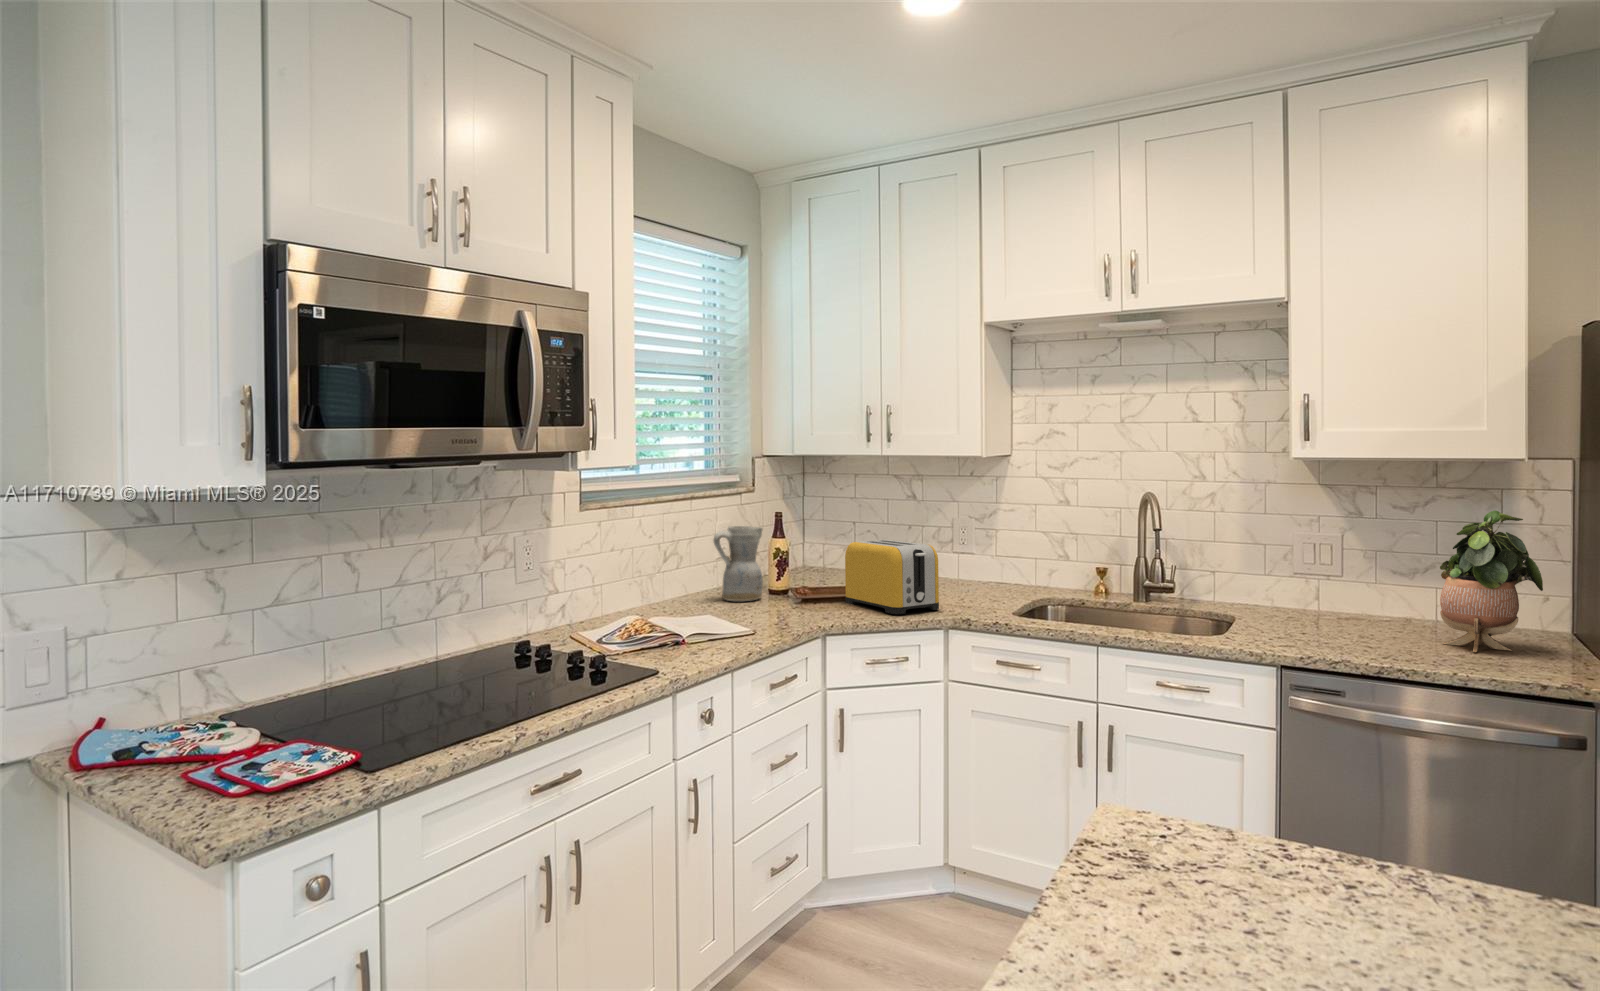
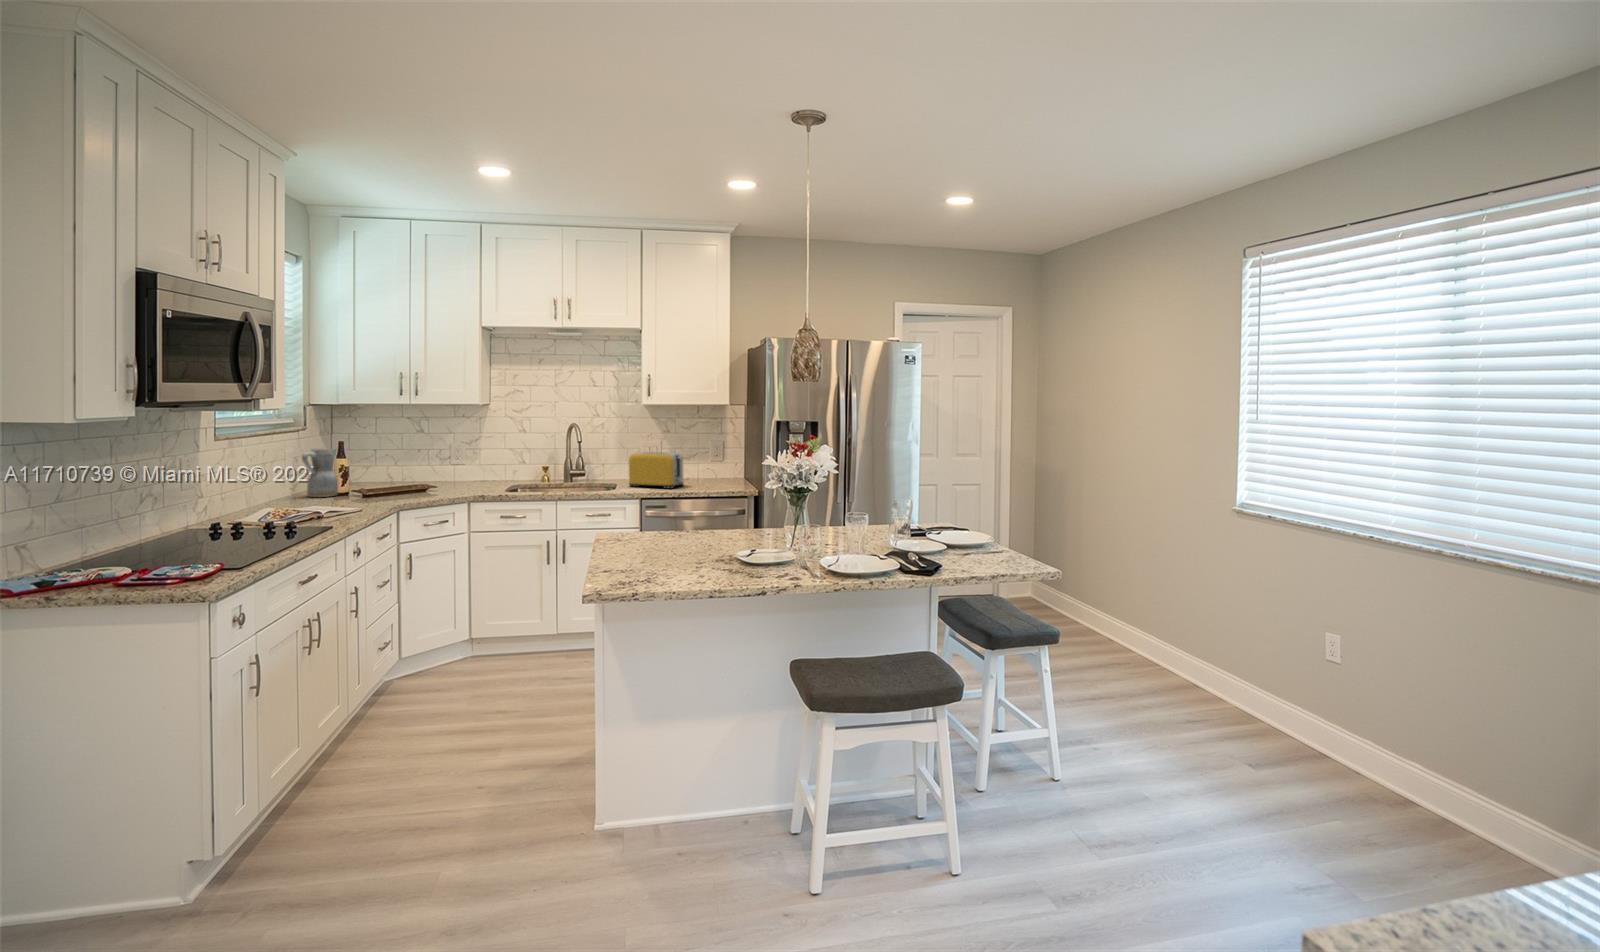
potted plant: present [1440,511,1543,652] -> none [699,431,734,489]
toaster: present [845,540,939,614] -> present [629,452,684,489]

